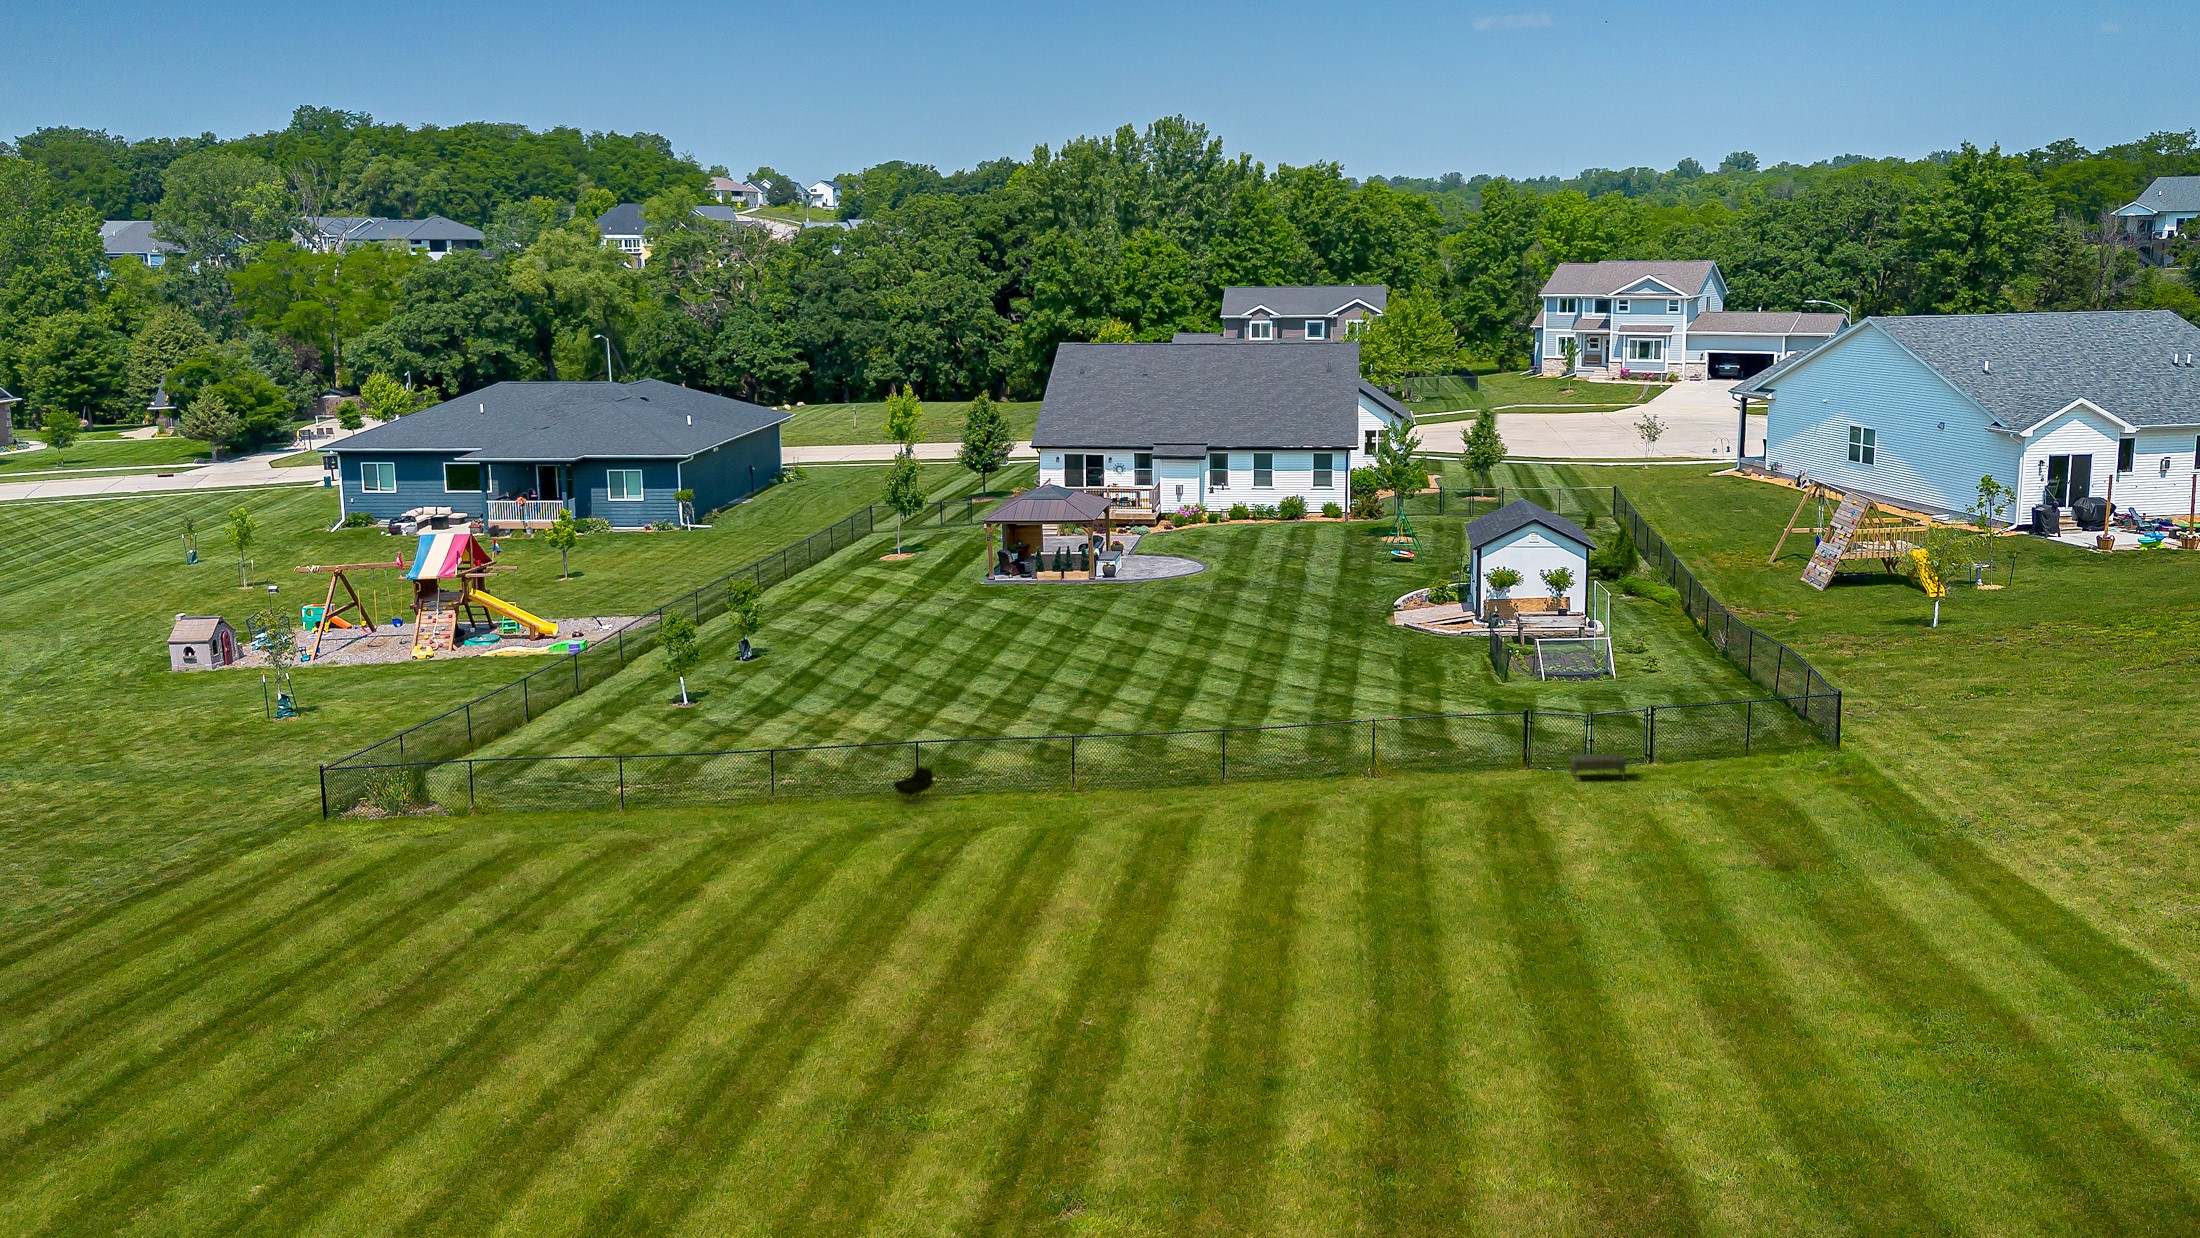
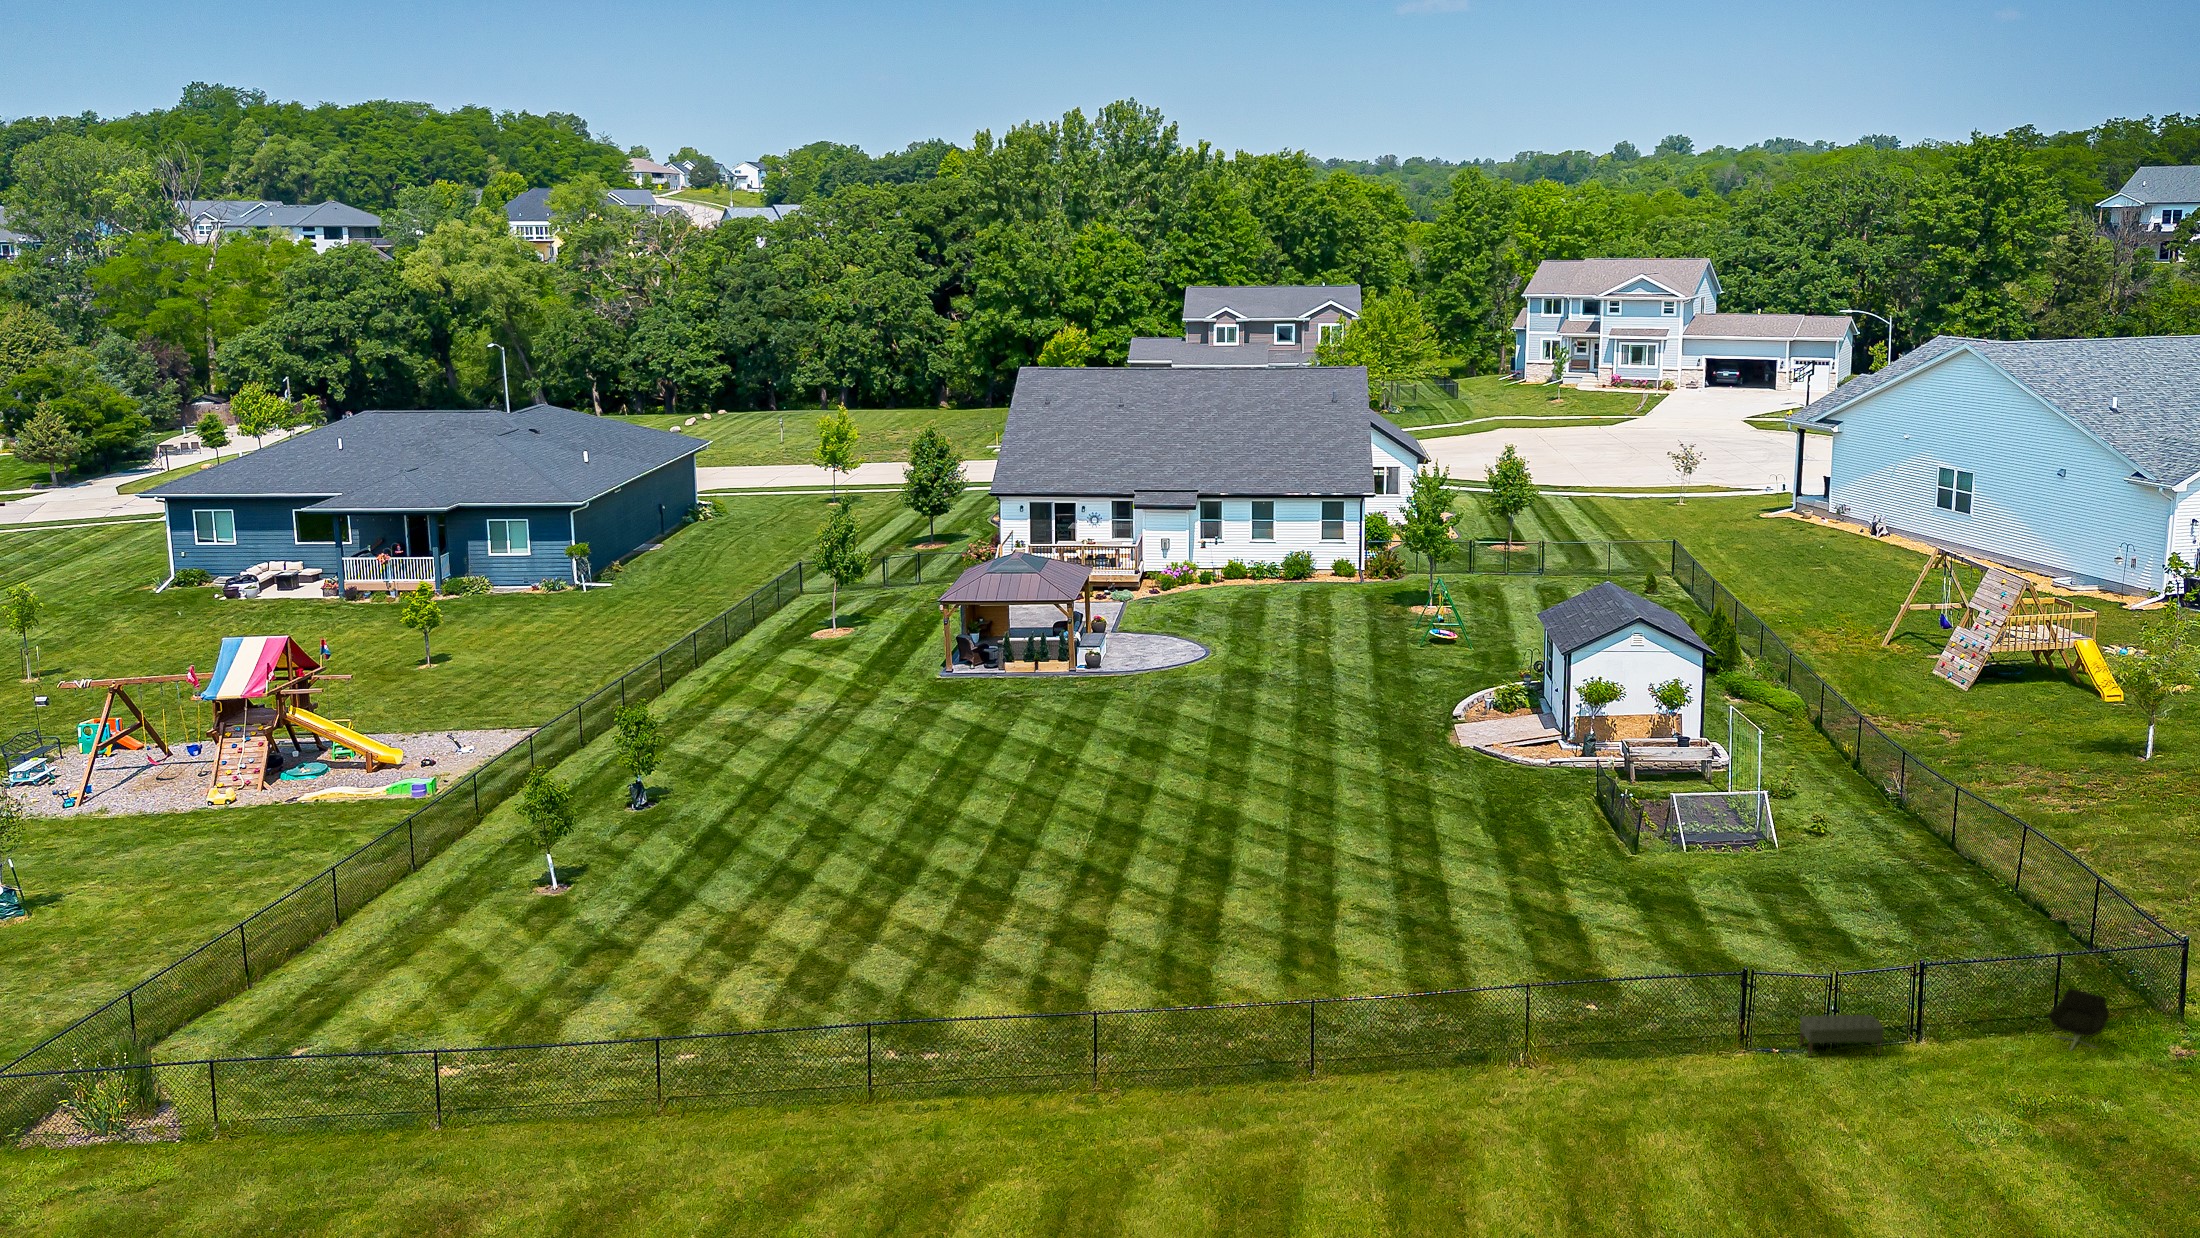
lounge chair: present [893,767,933,805] -> present [2048,989,2109,1050]

